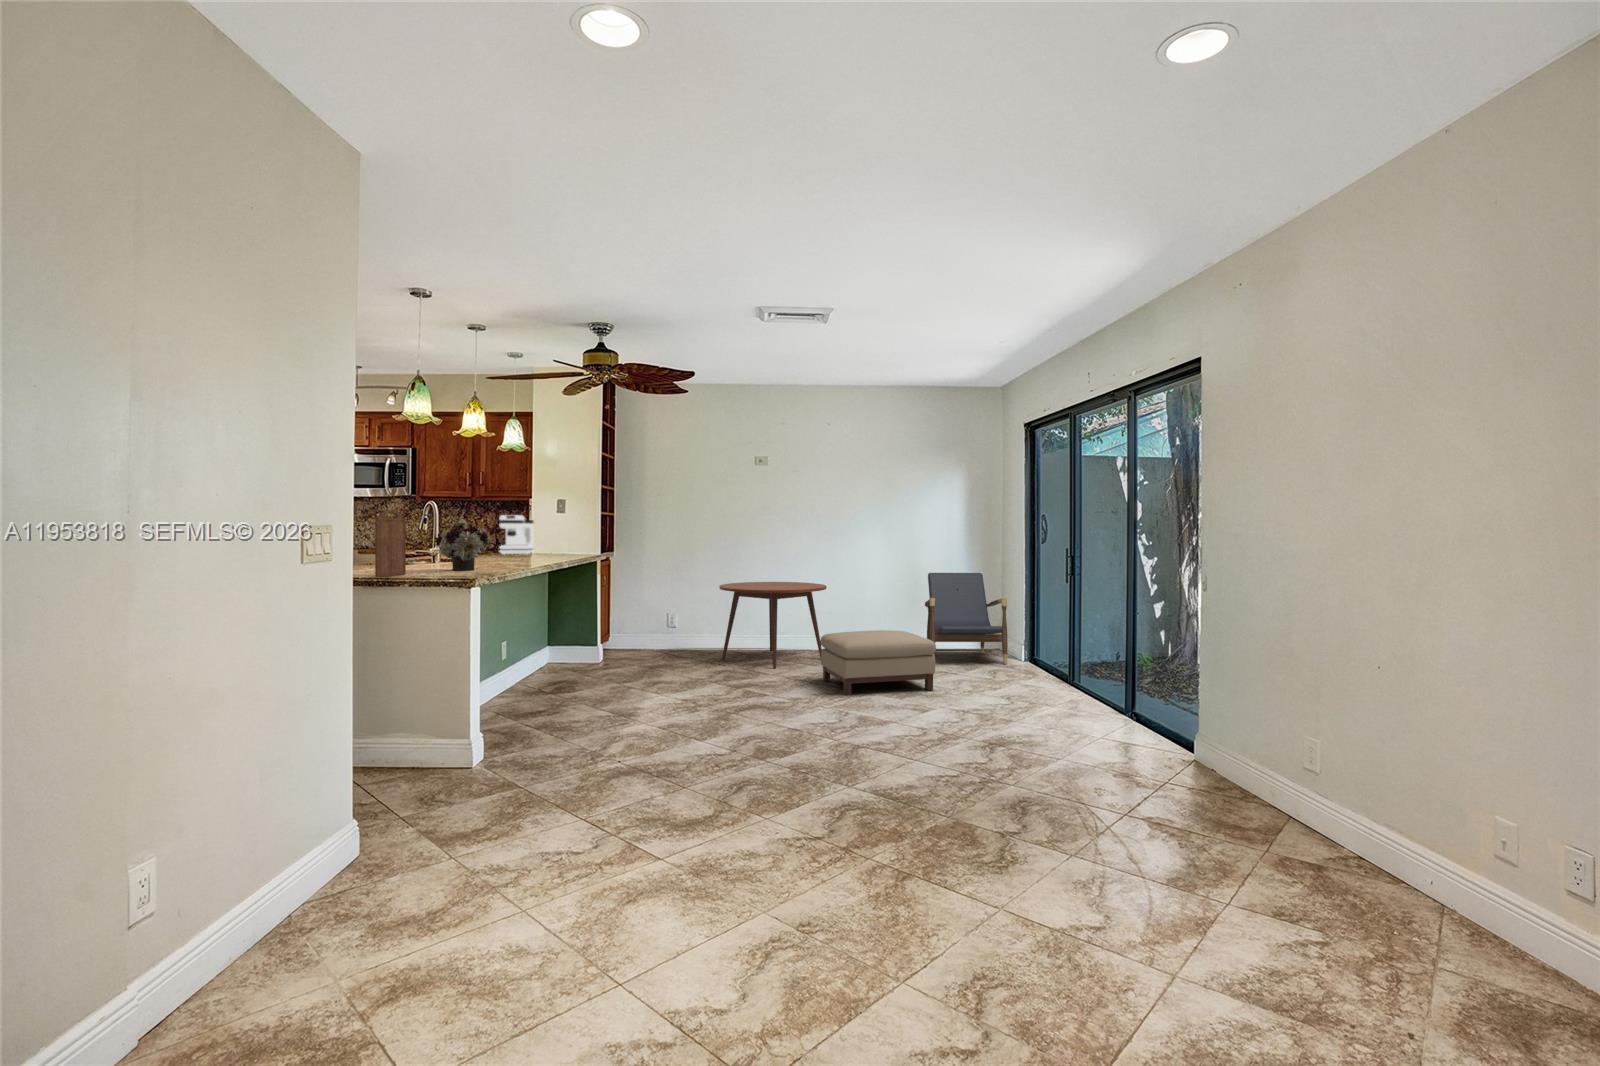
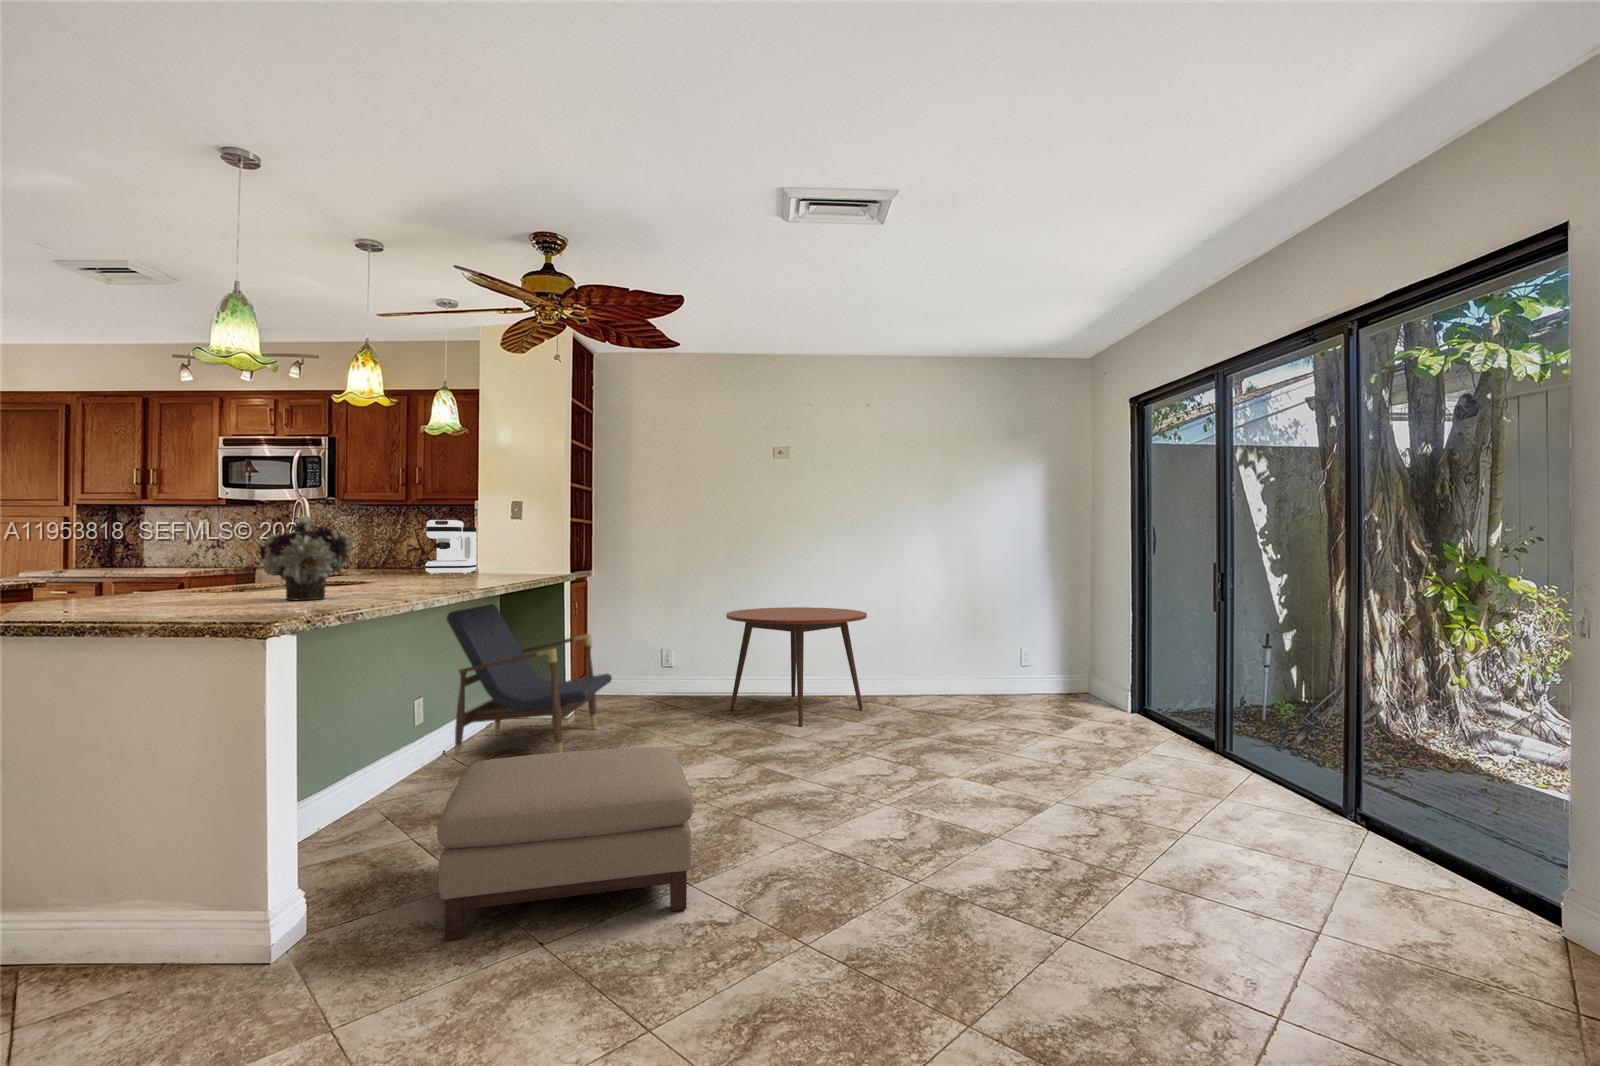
cutting board: present [375,510,406,577] -> none [100,495,178,616]
lounge chair: present [925,573,1008,664] -> present [447,604,612,756]
ottoman: present [821,630,936,695] -> present [437,747,694,941]

